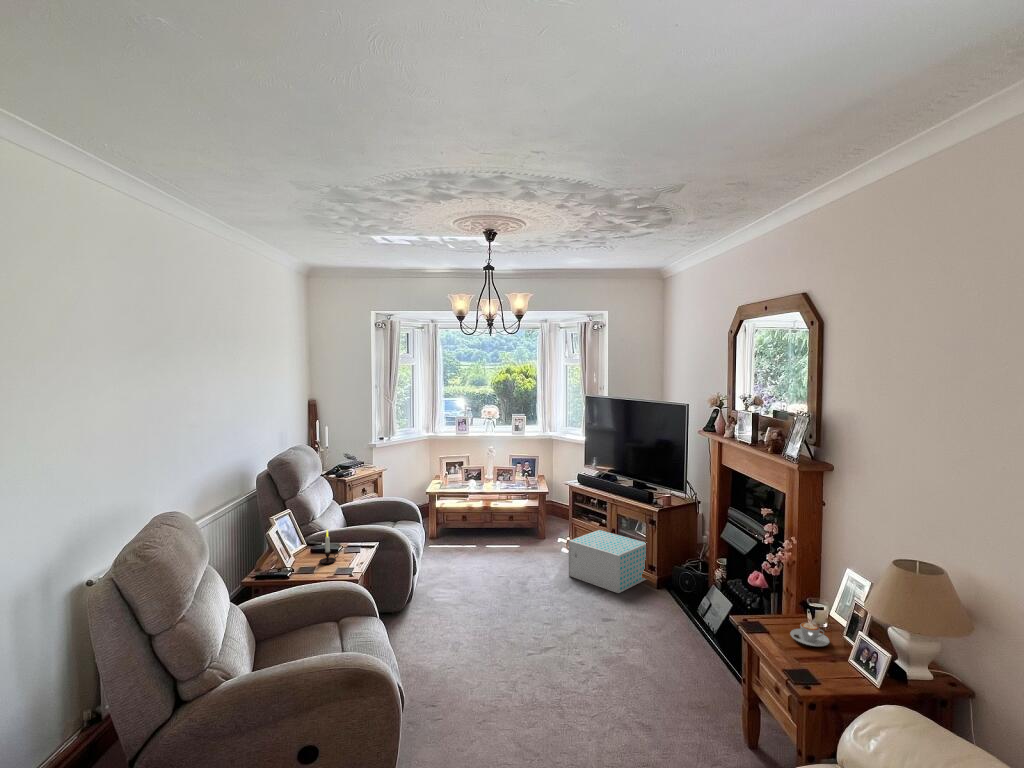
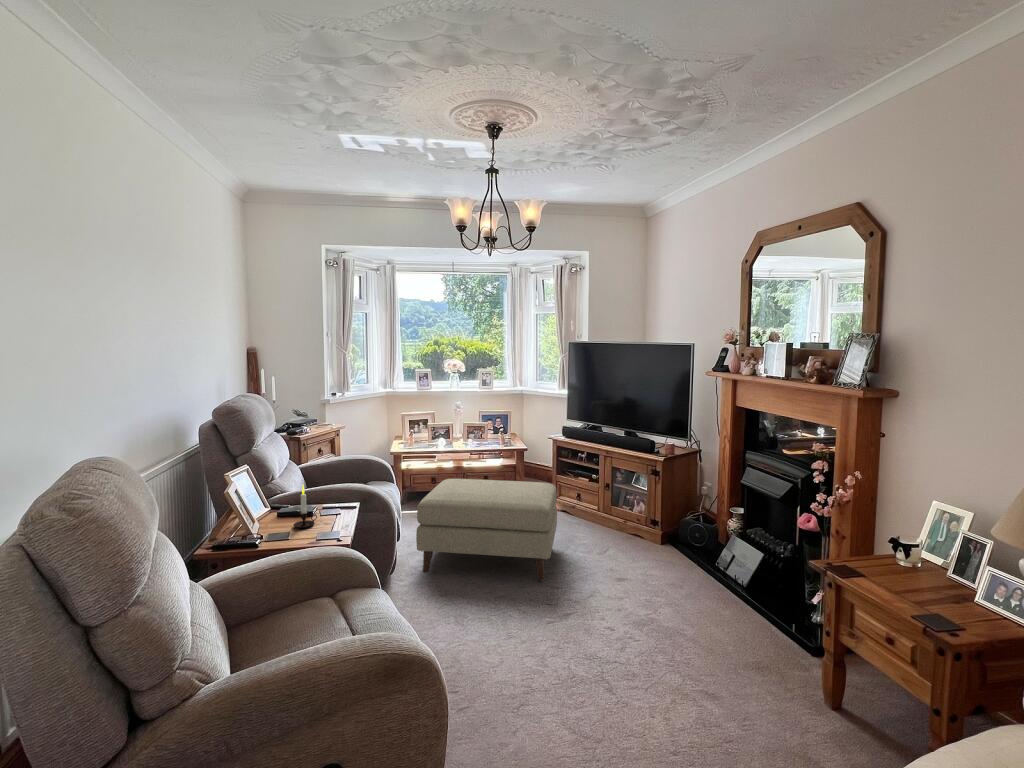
ottoman: none [430,521,558,617] -> present [416,479,557,581]
storage box: present [569,530,646,593] -> none [564,485,650,551]
coffee cup: present [790,622,829,646] -> none [889,562,937,587]

